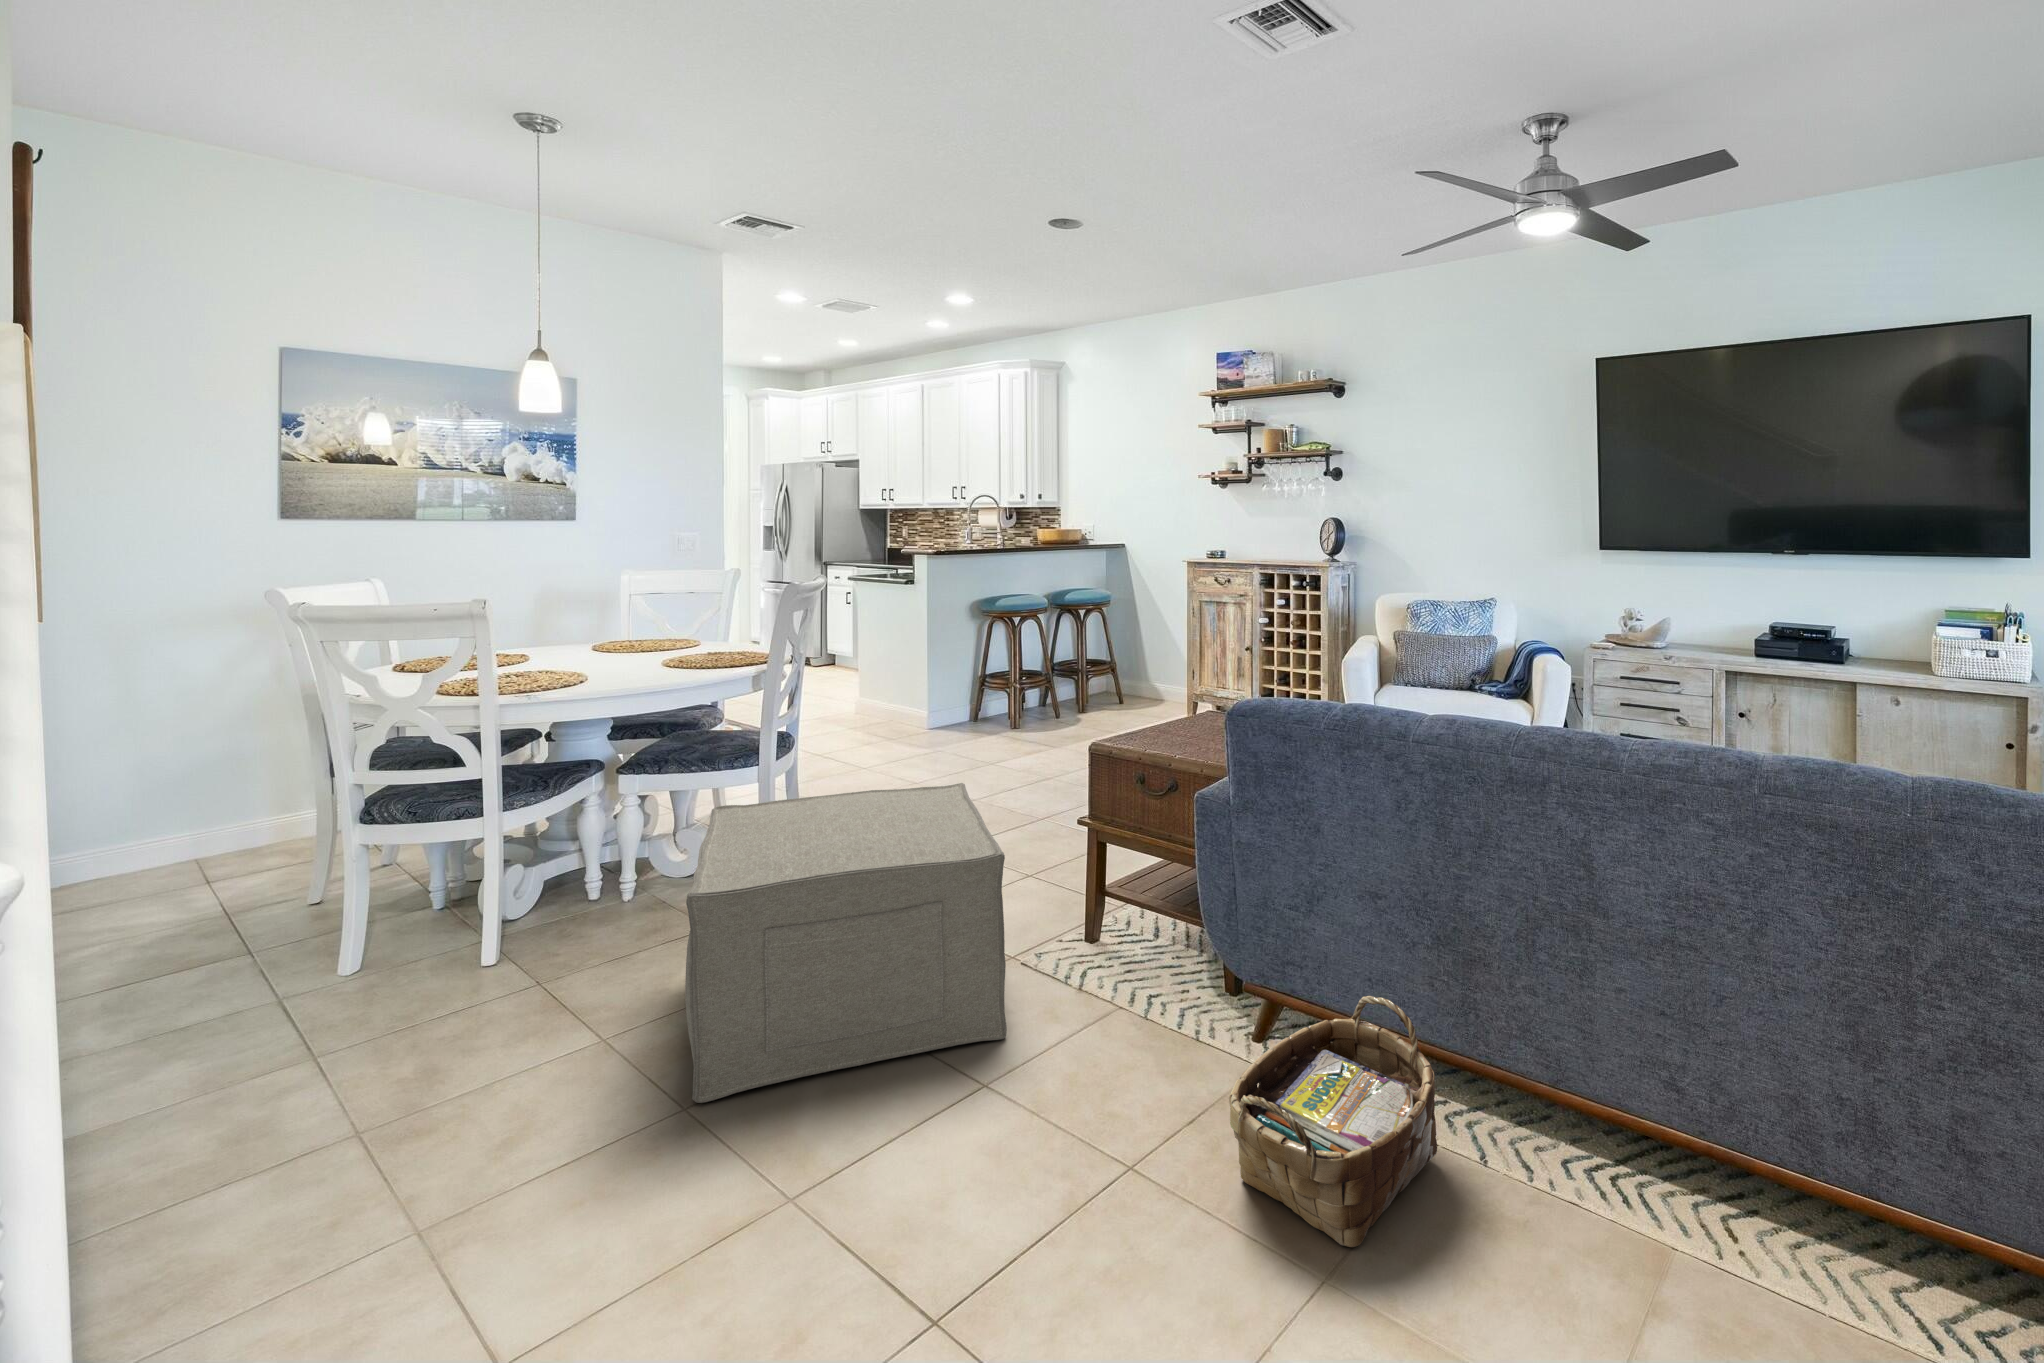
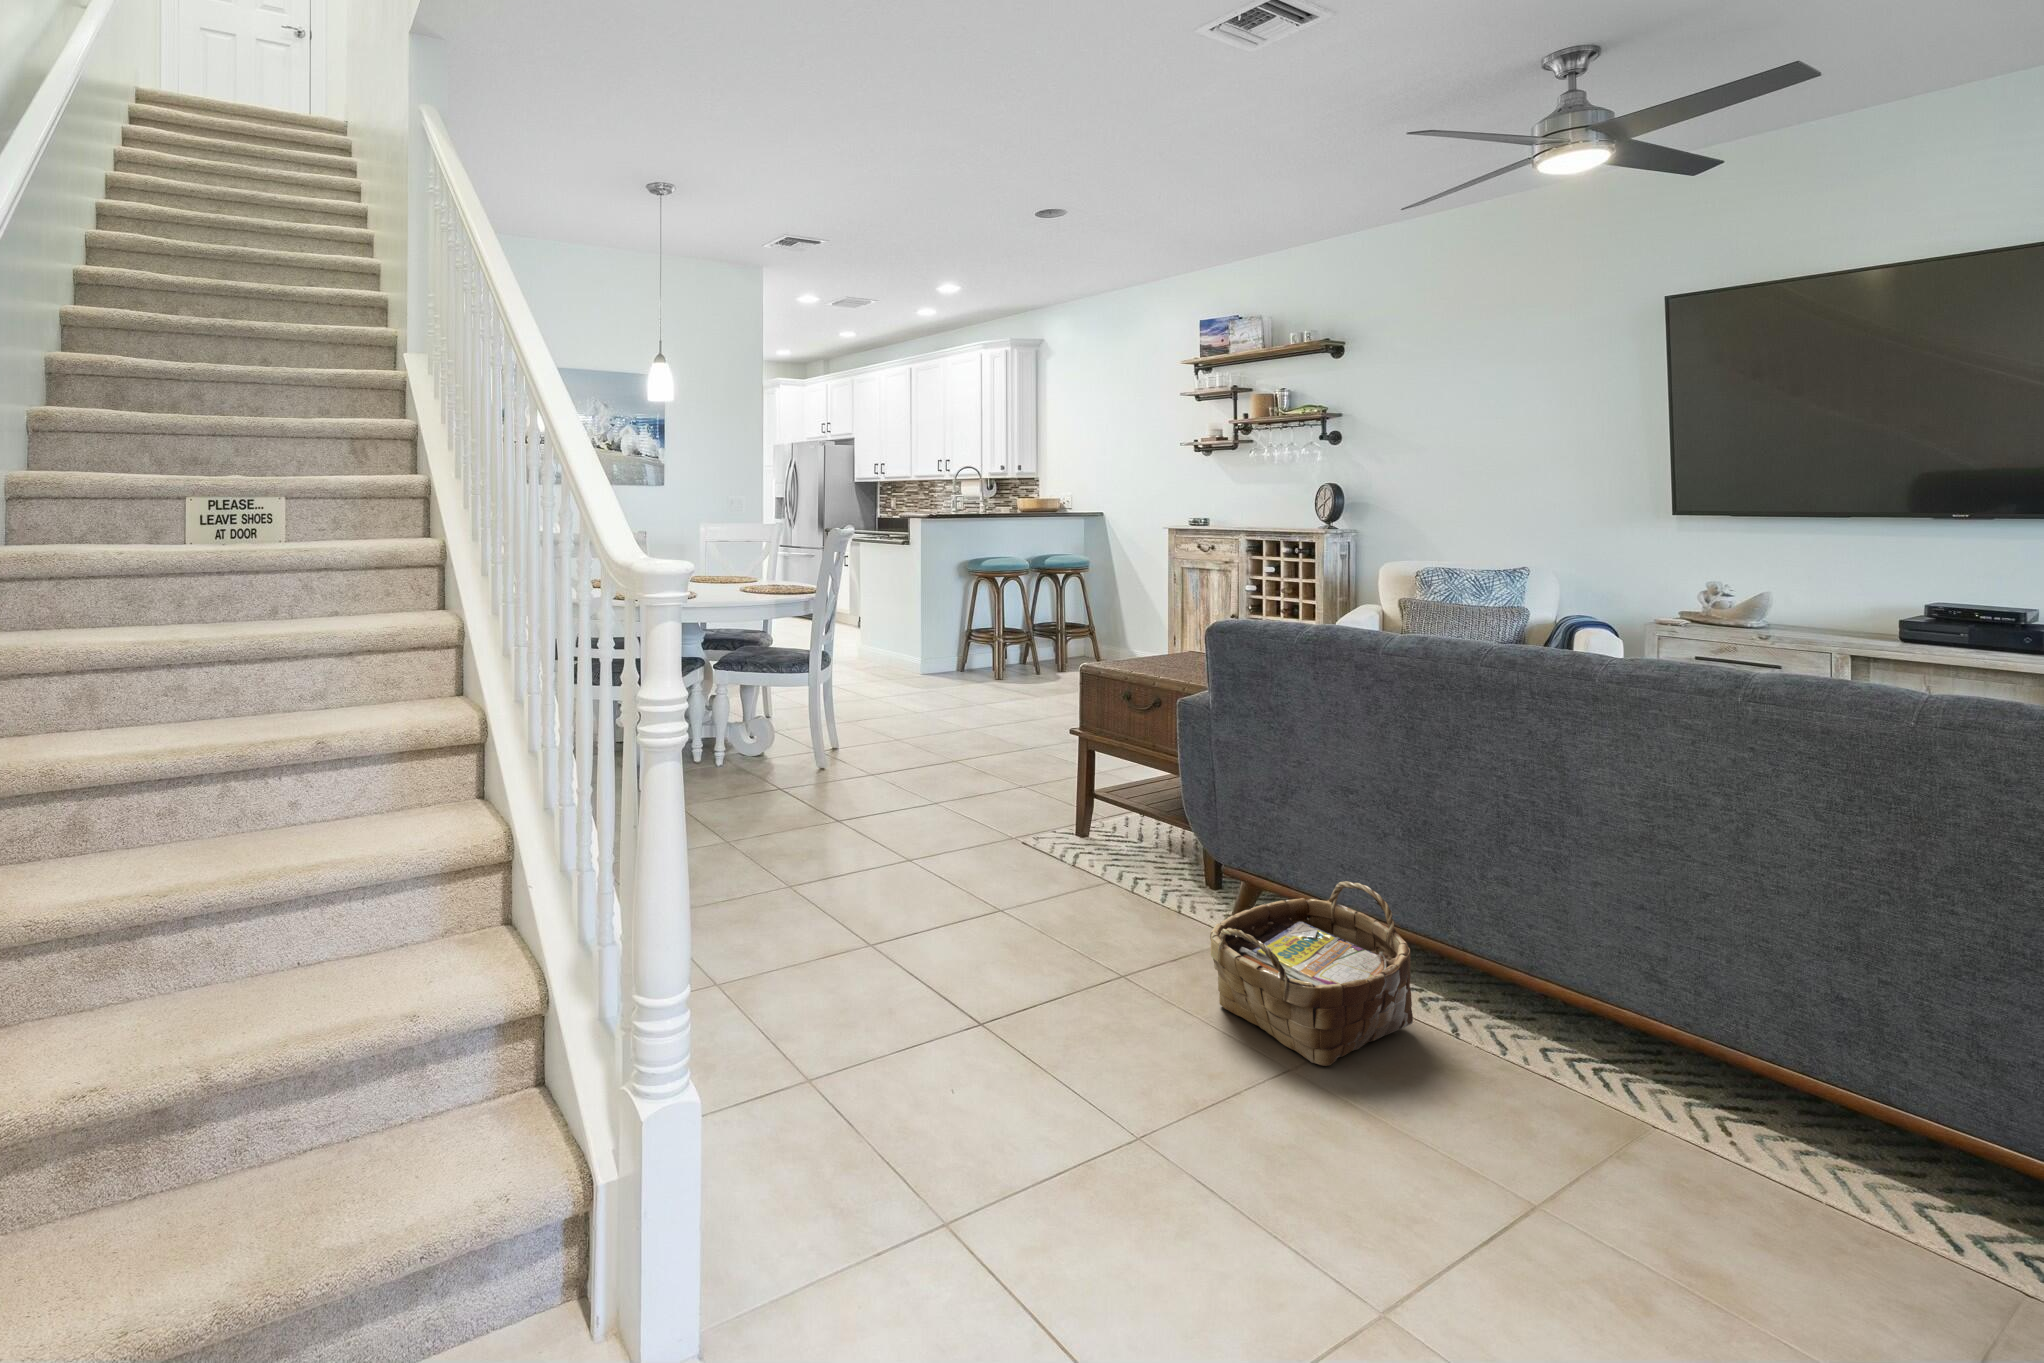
ottoman: present [685,783,1007,1103] -> none [785,689,1014,886]

